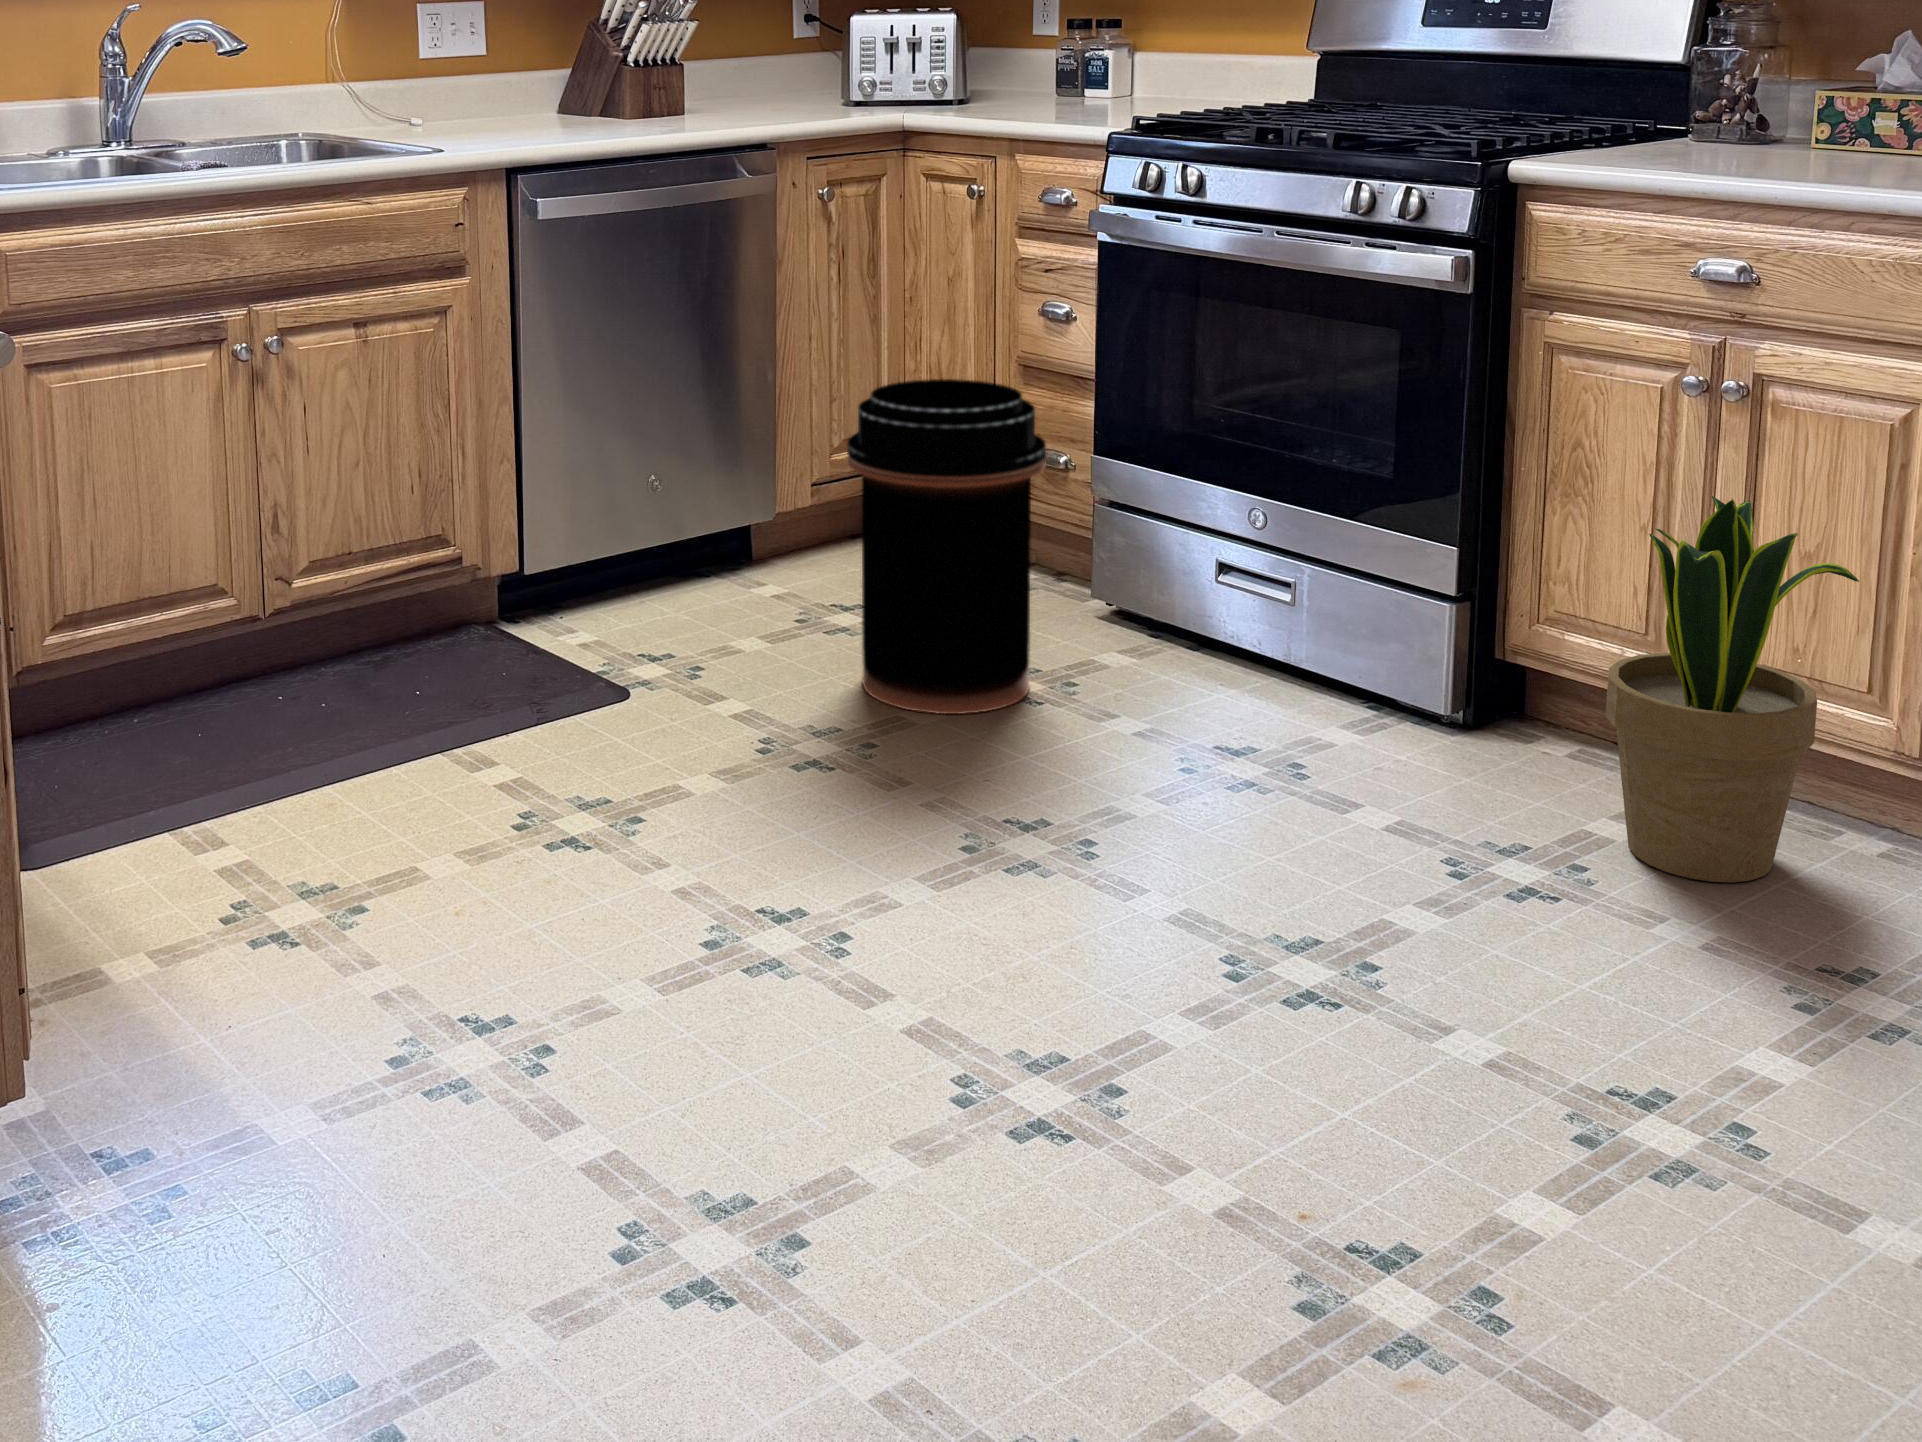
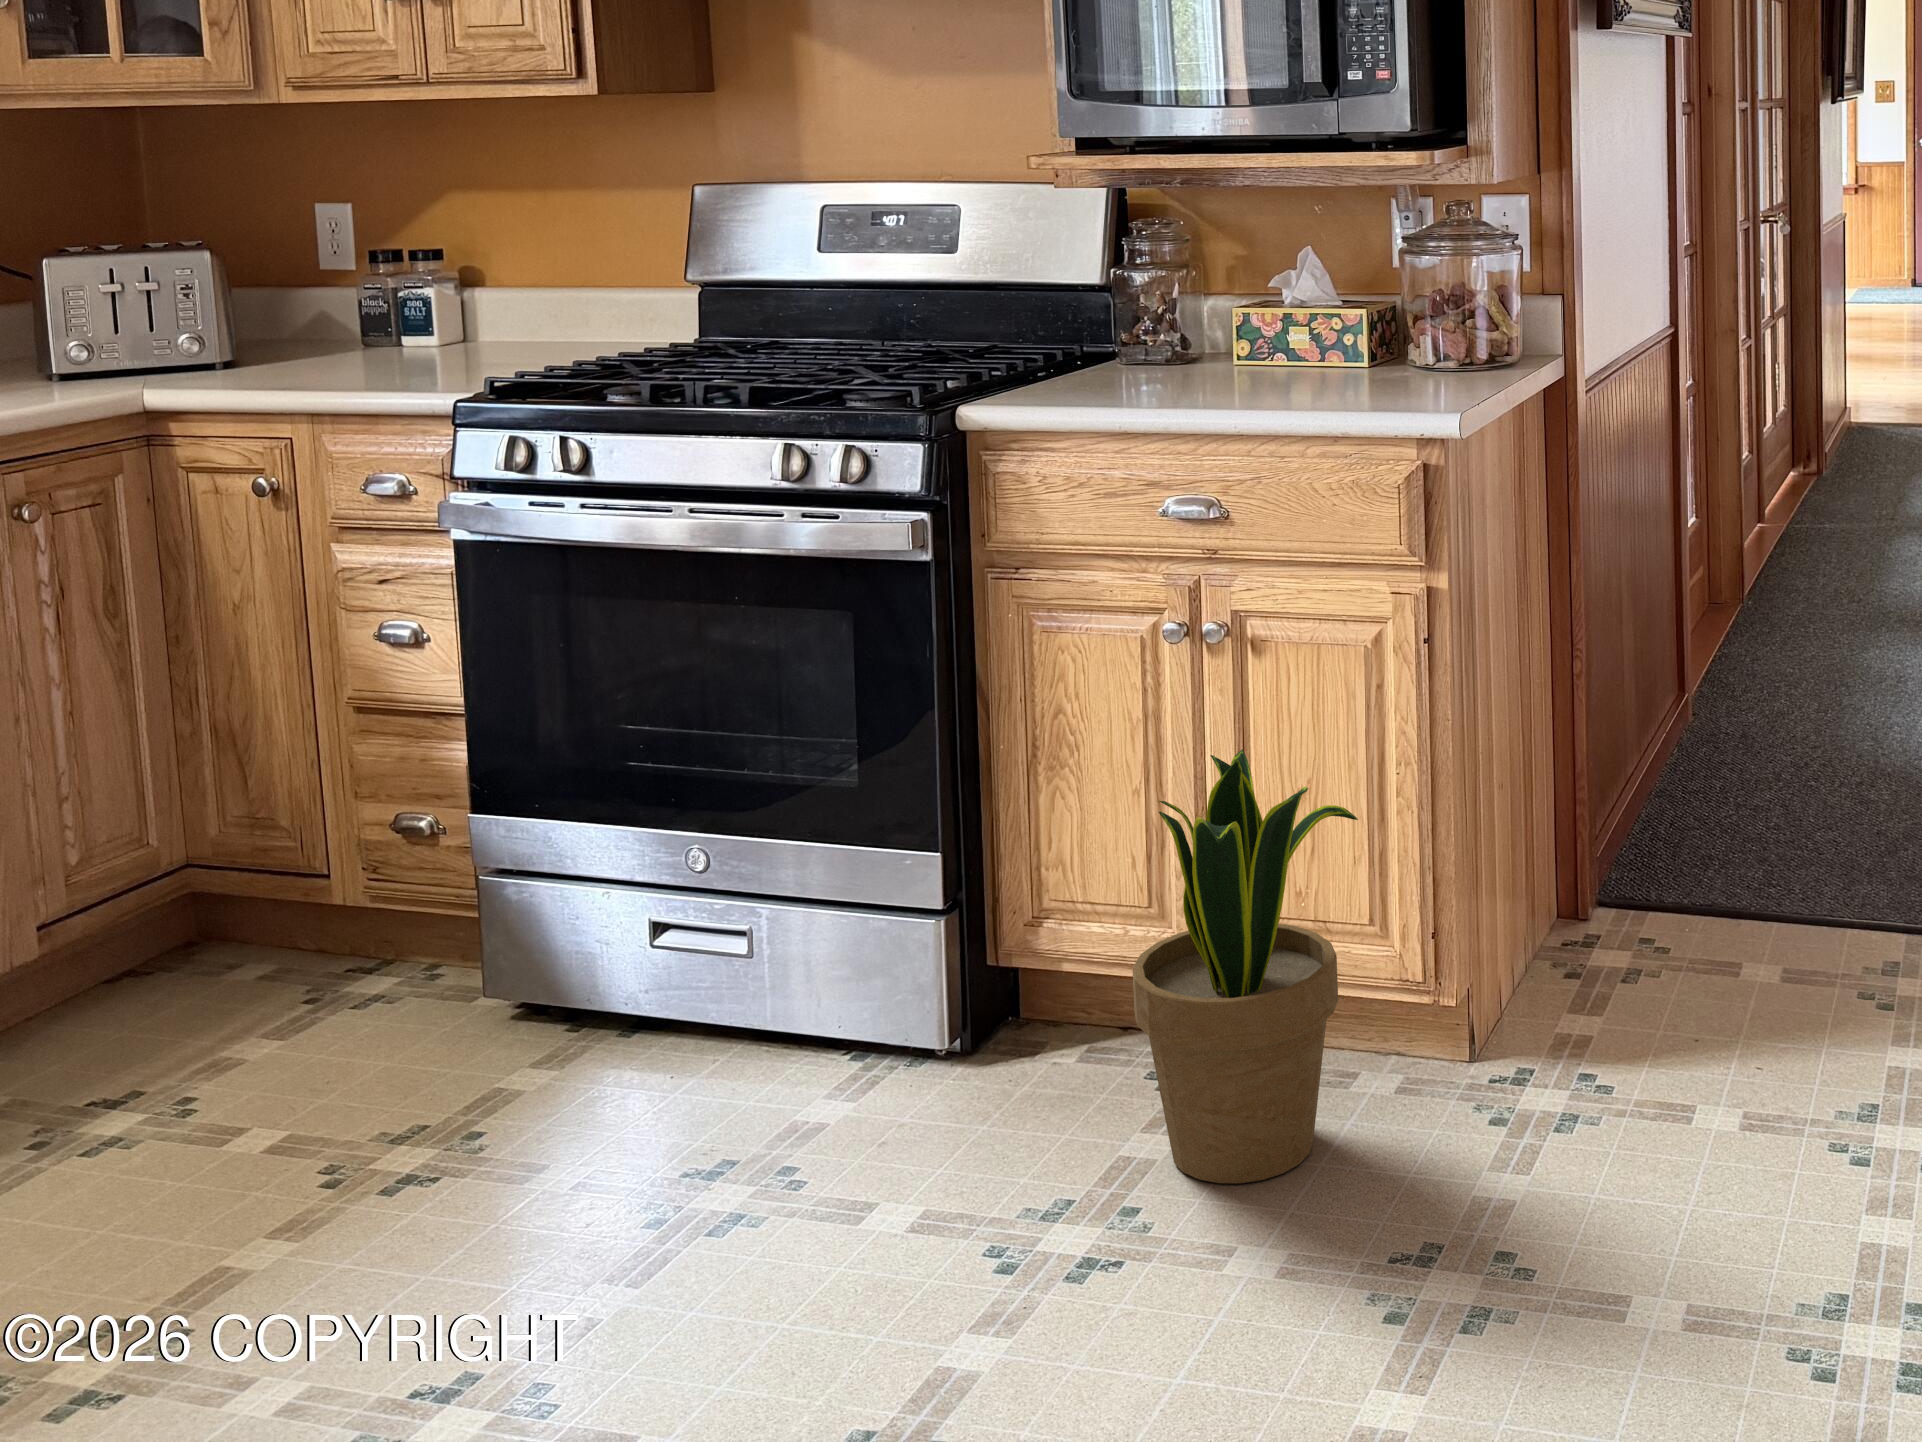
trash can: present [847,379,1046,714] -> none [93,758,414,1252]

